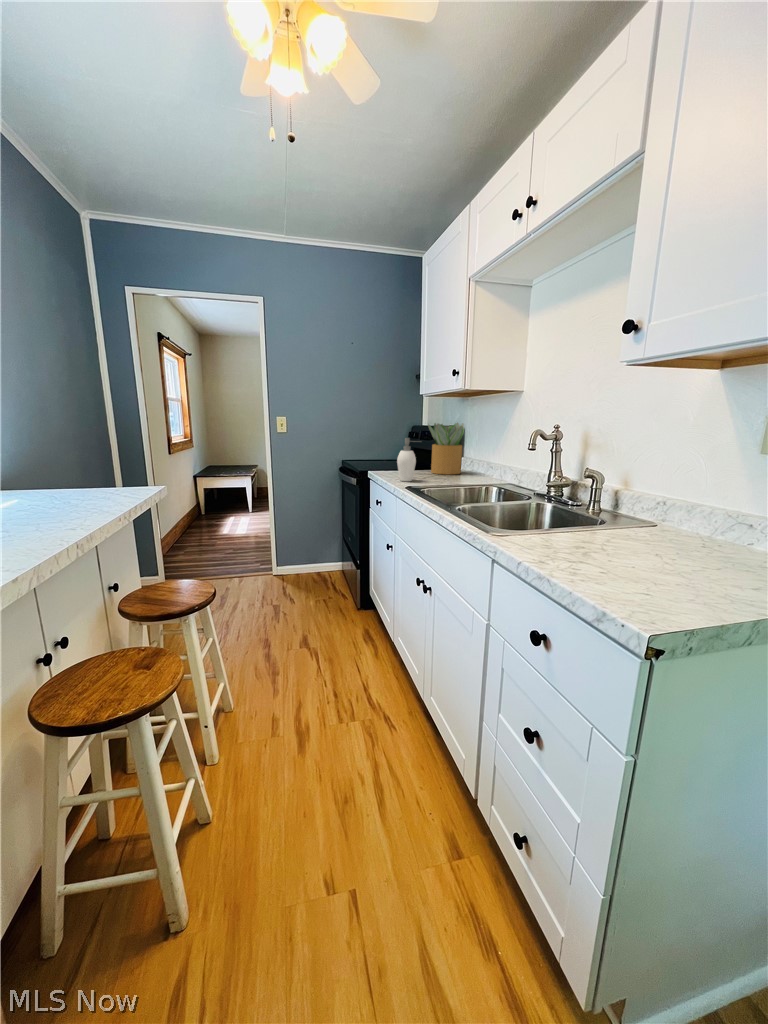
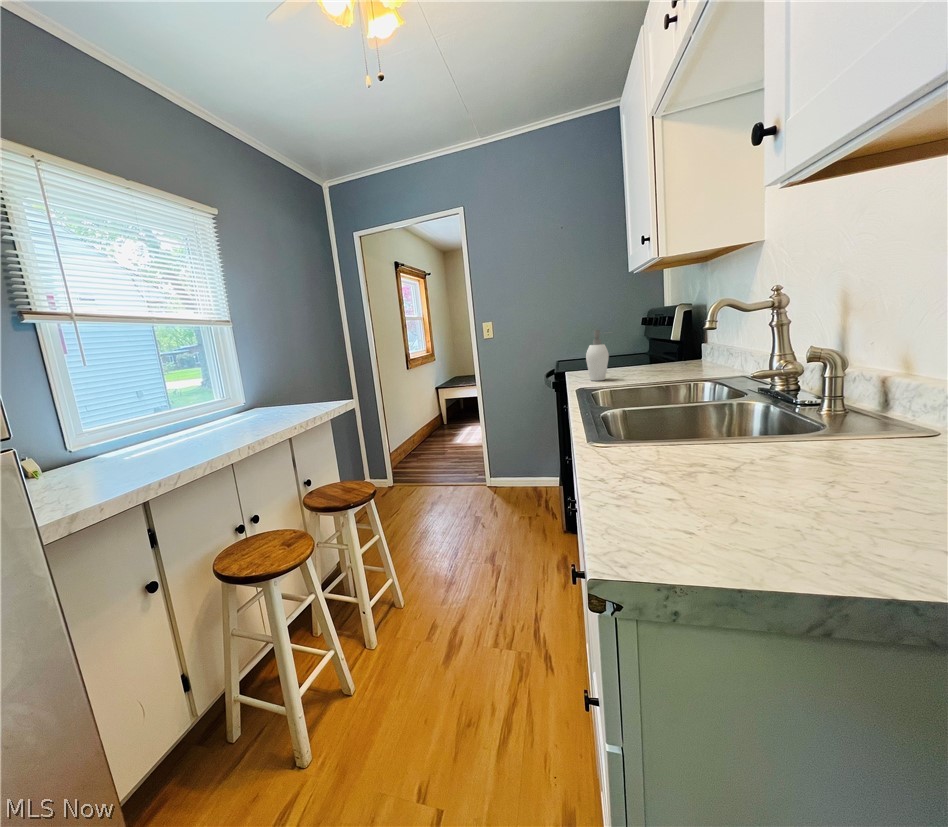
potted plant: present [428,423,464,474] -> none [635,306,685,371]

